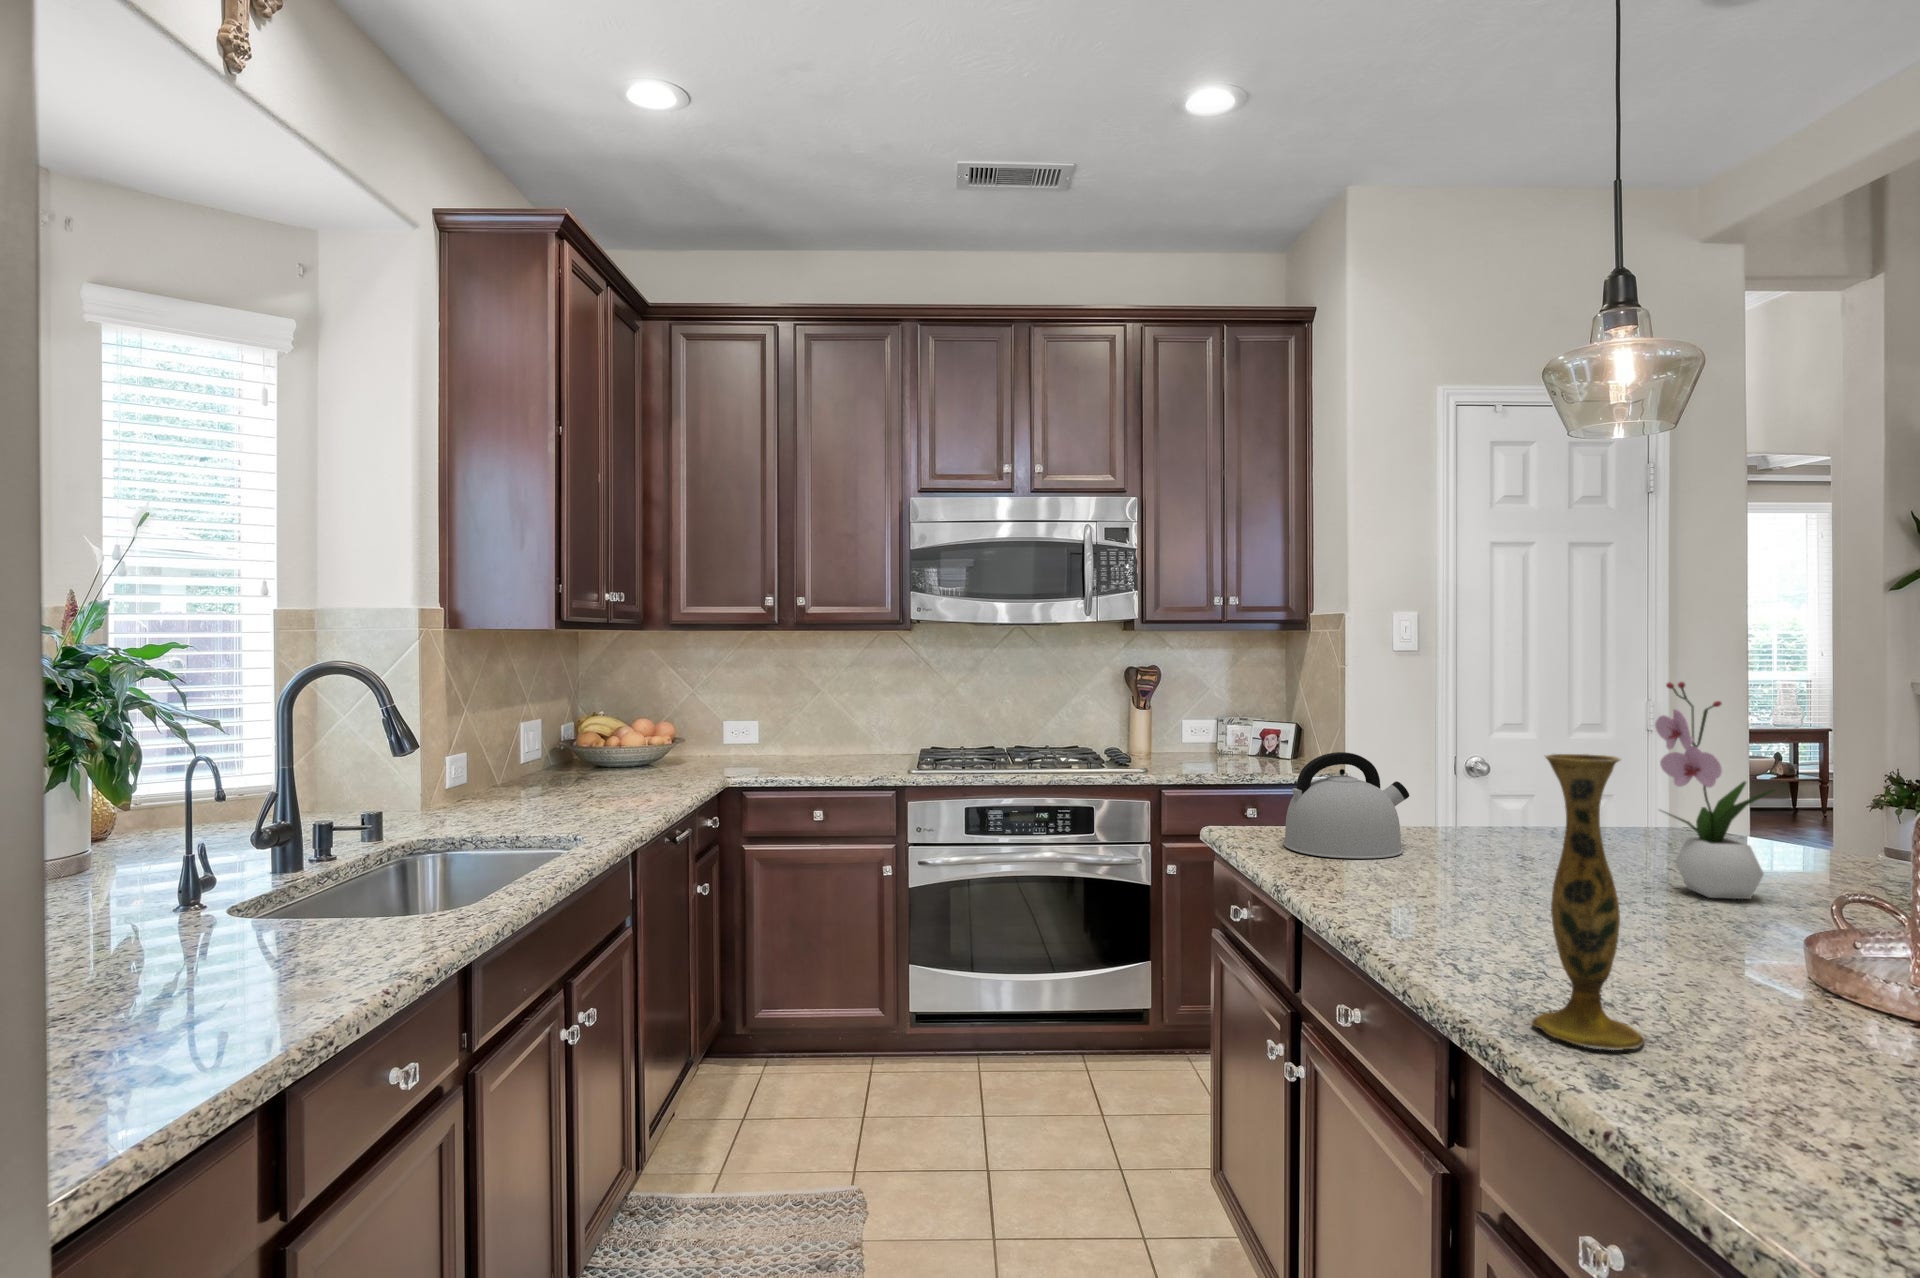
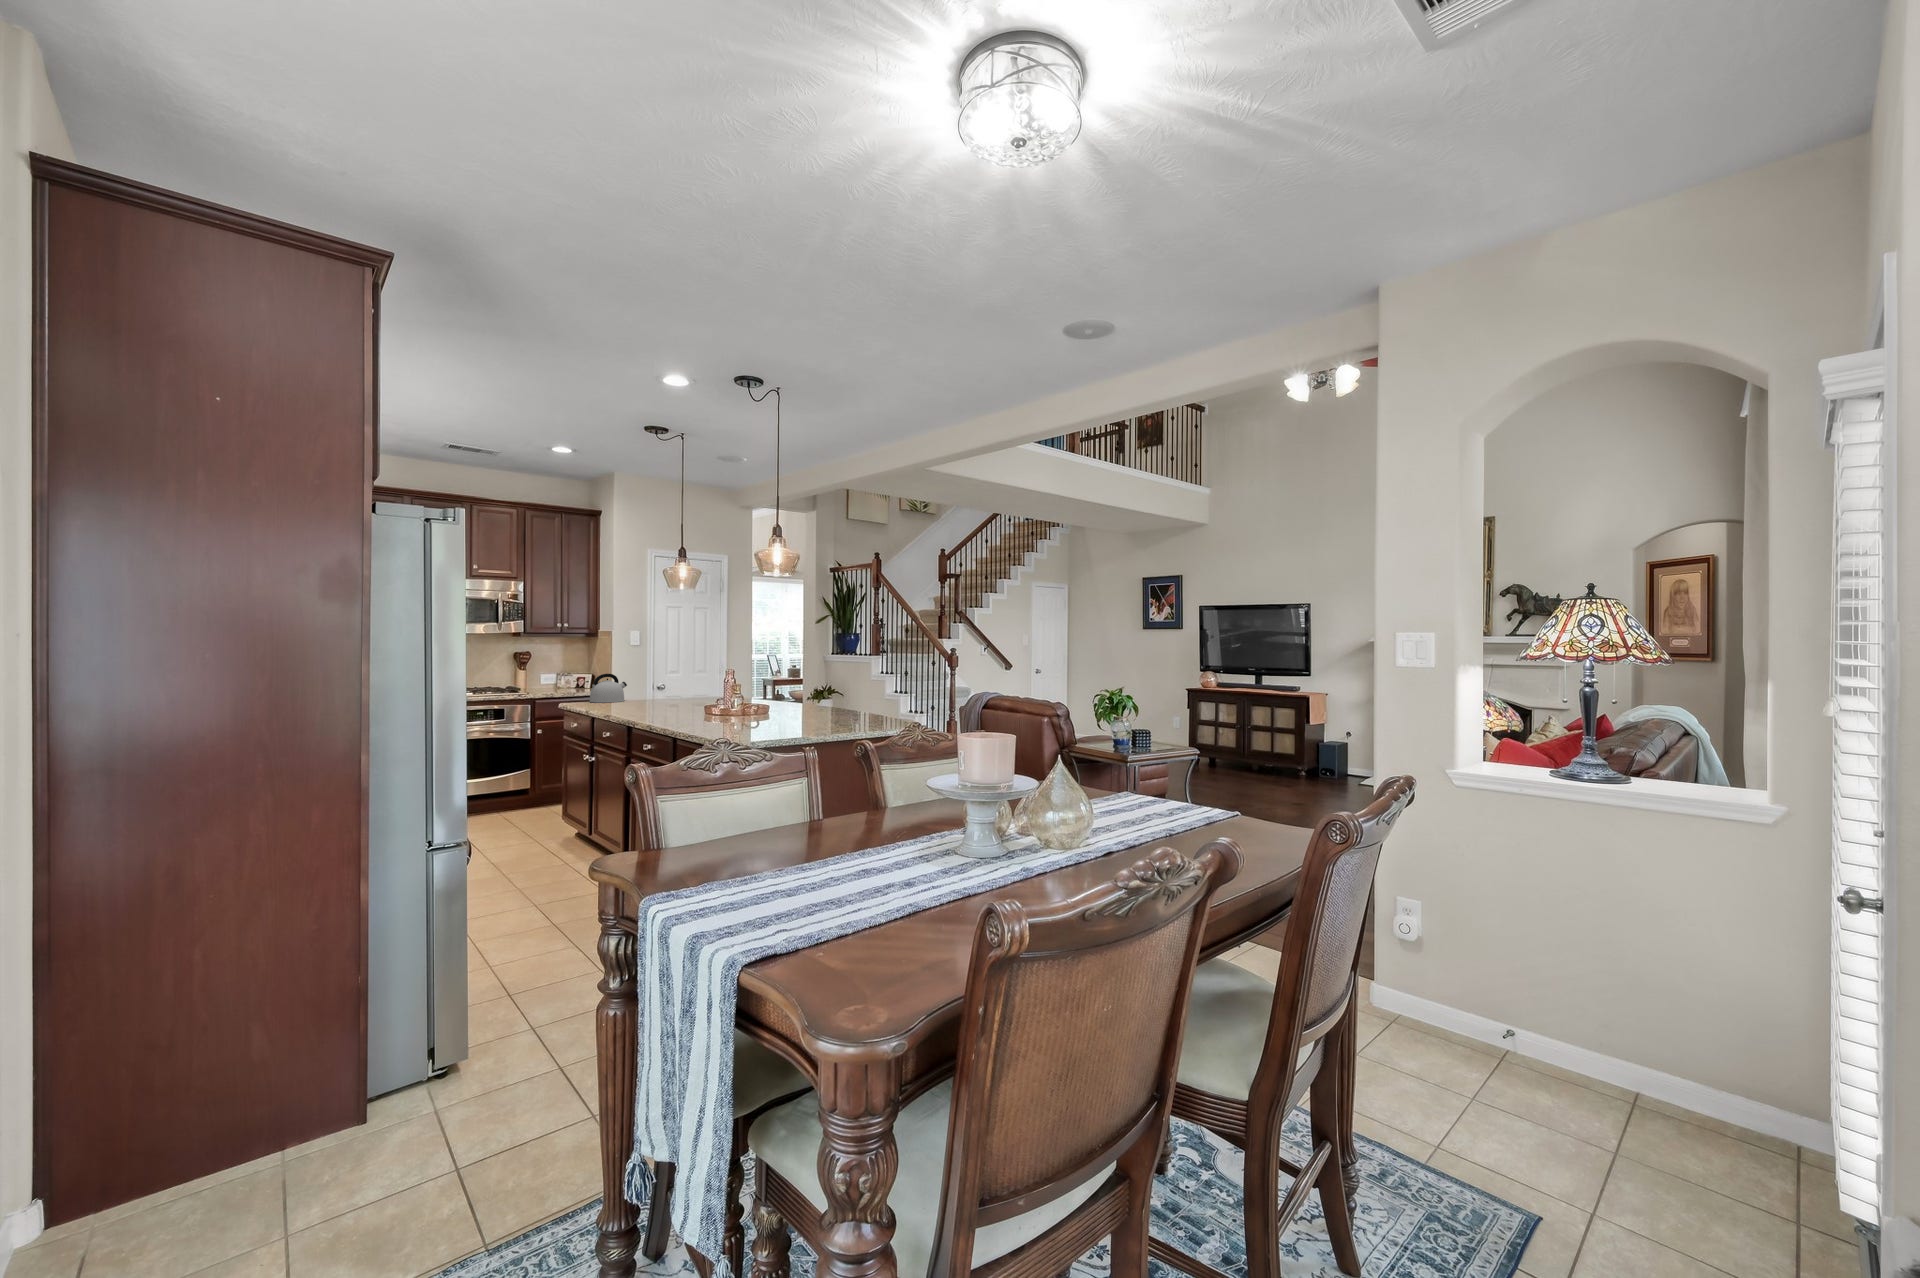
flower arrangement: present [1655,682,1775,899] -> none [684,651,707,701]
vase: present [1531,754,1644,1050] -> none [639,662,658,712]

